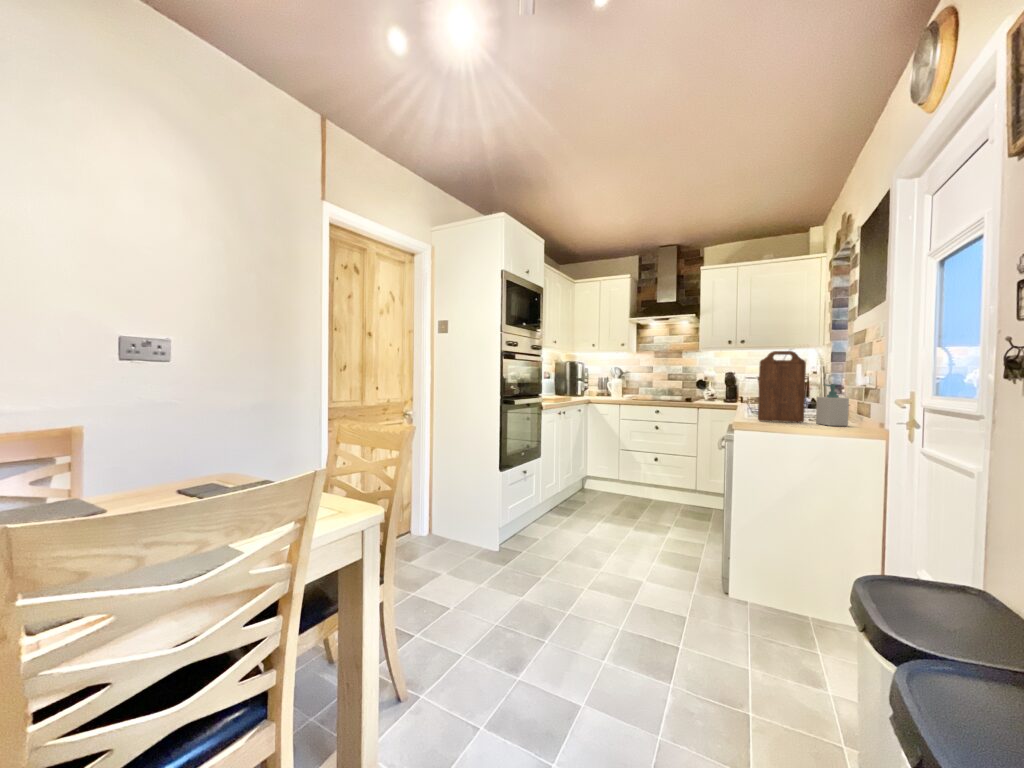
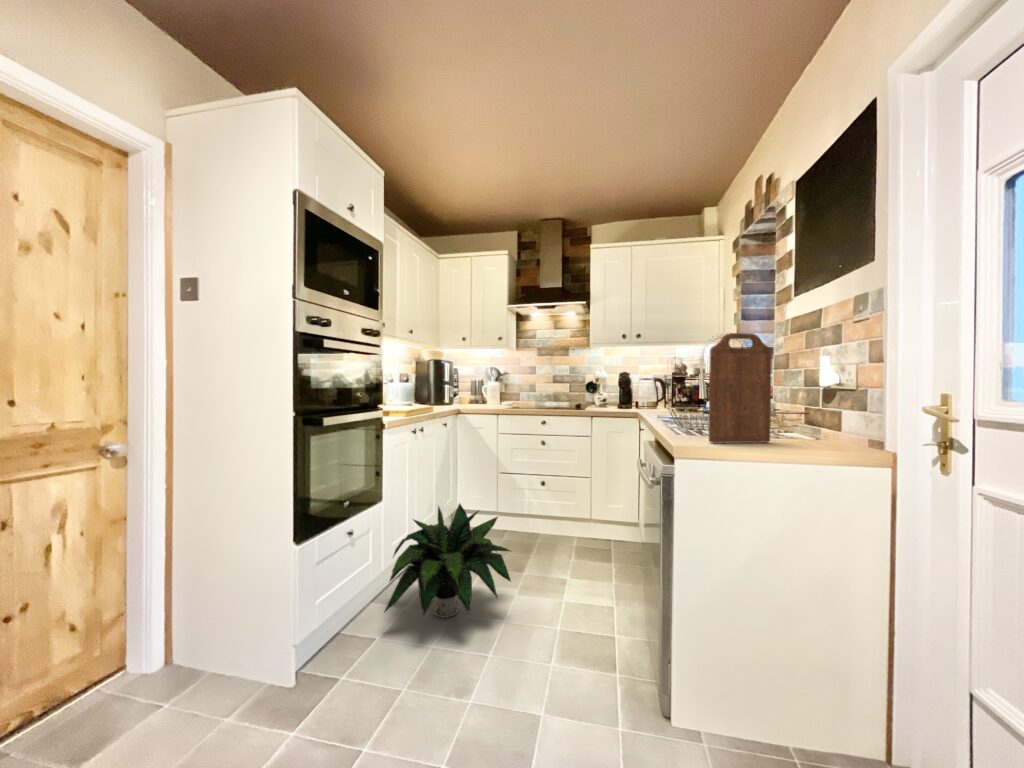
soap bottle: present [816,384,849,426] -> none [790,383,839,449]
potted plant: none [545,461,629,534] -> present [384,504,511,618]

